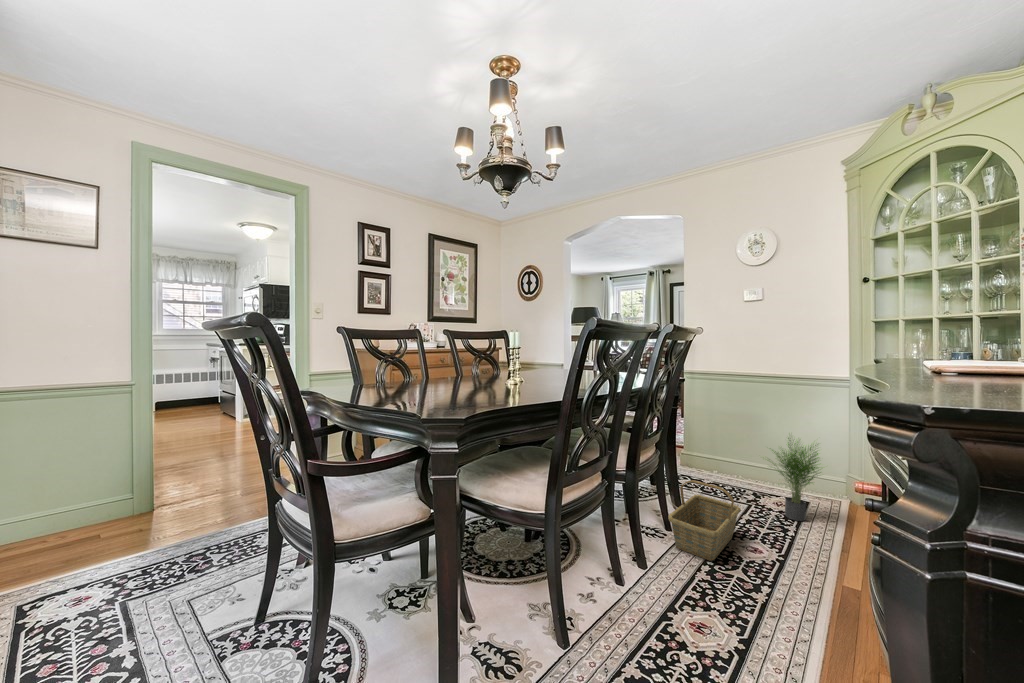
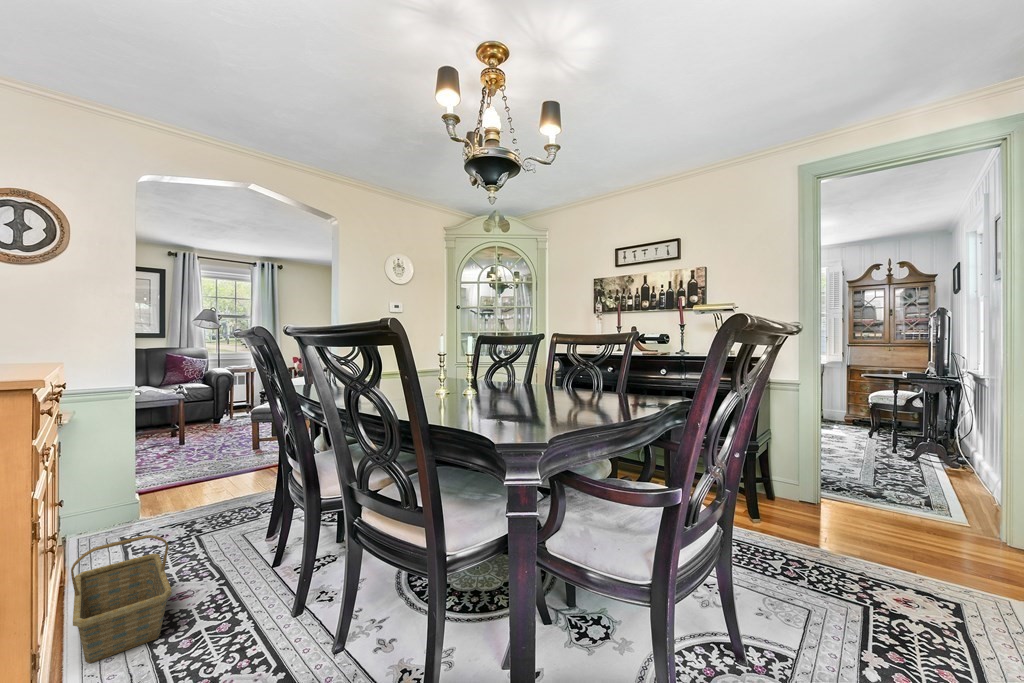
potted plant: present [772,438,821,521] -> none [134,438,225,545]

